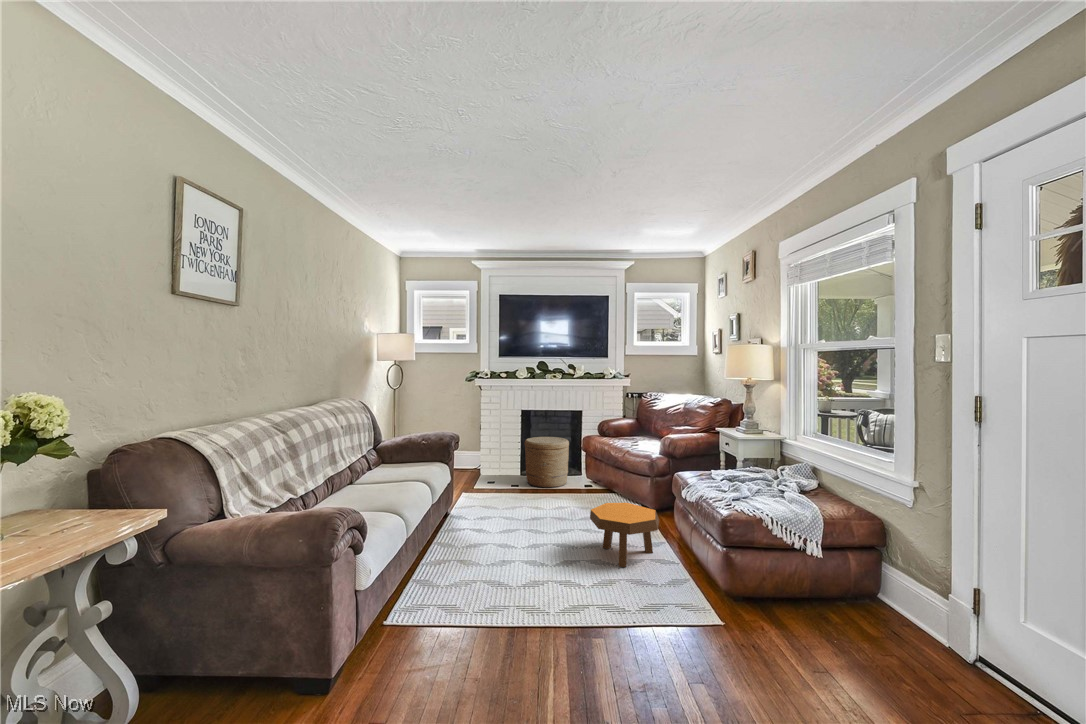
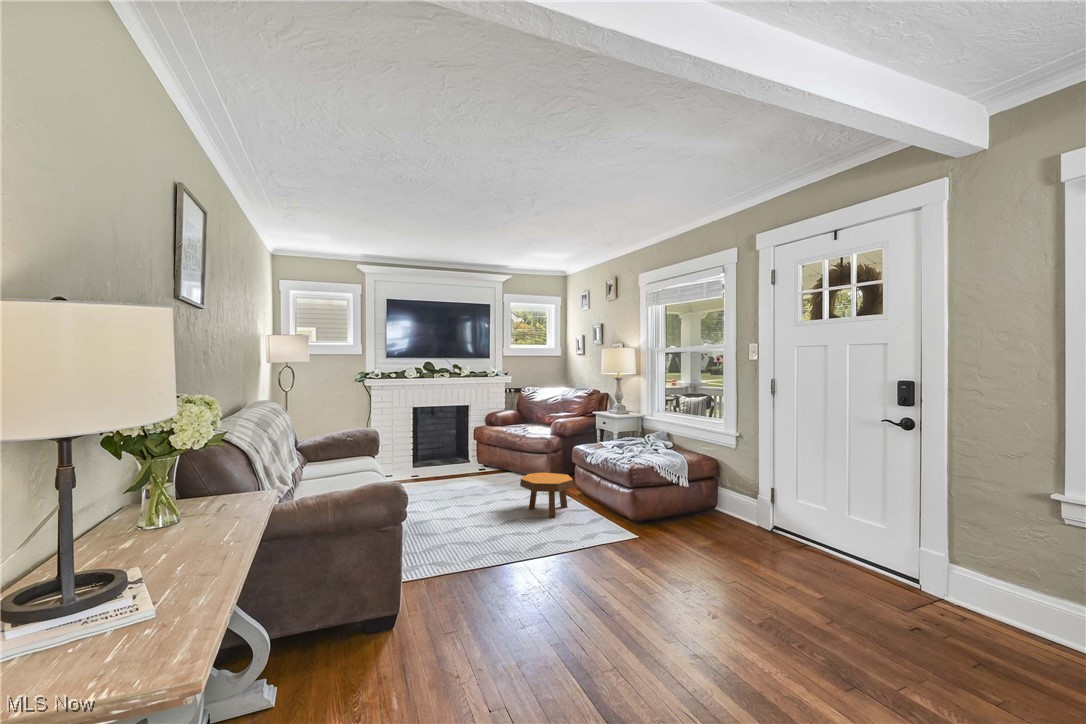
woven basket: present [524,437,569,488] -> none [422,431,464,476]

